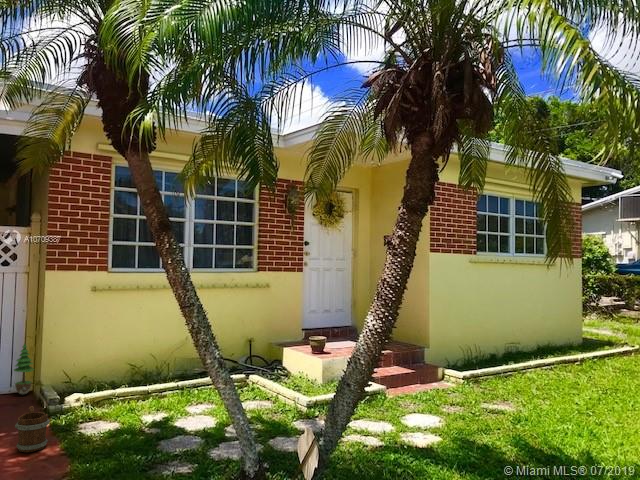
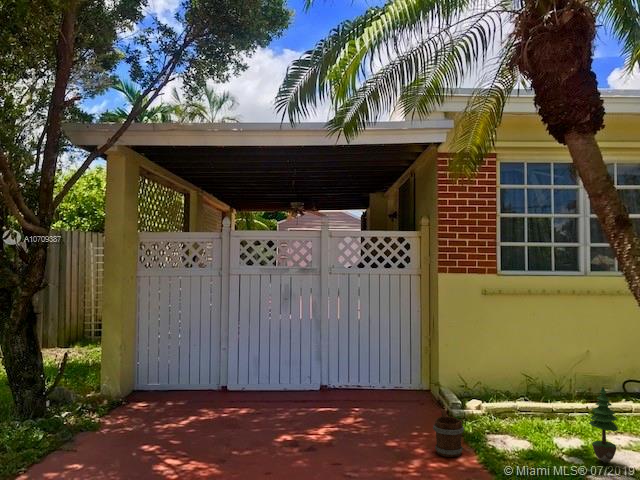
potted tree: present [14,344,34,395] -> present [589,387,618,463]

